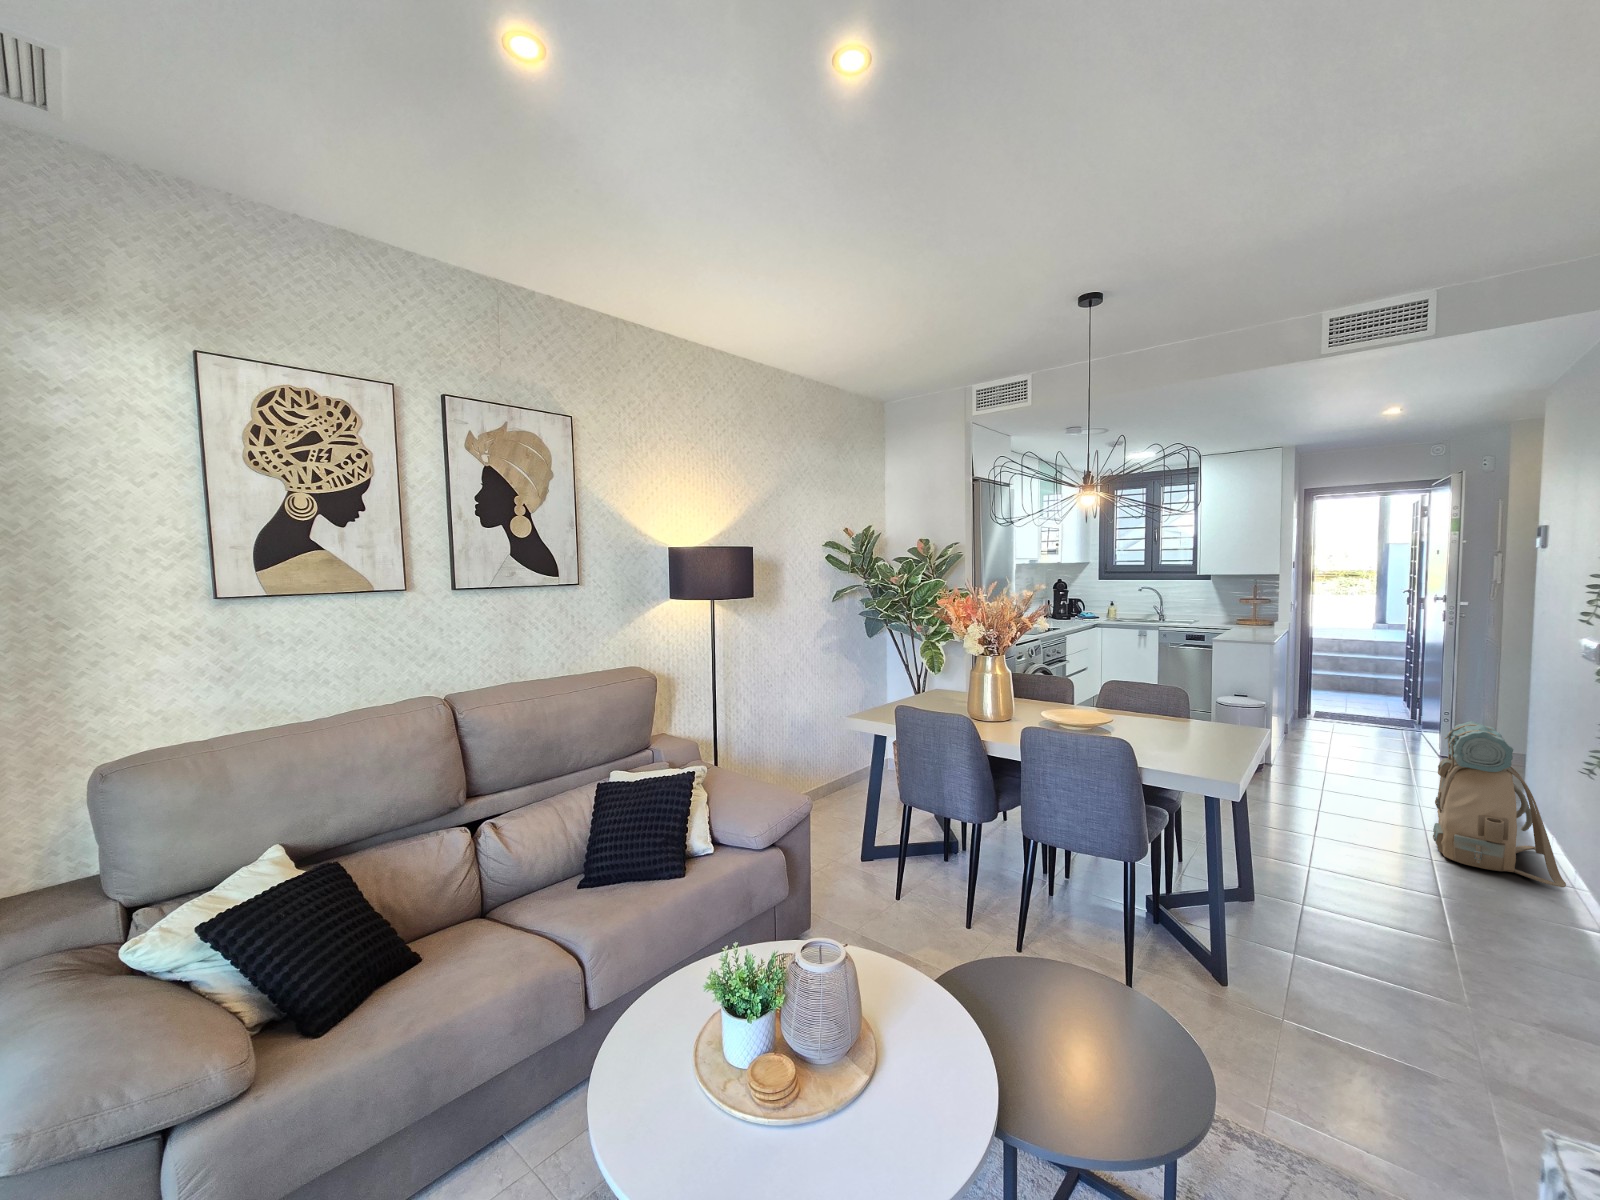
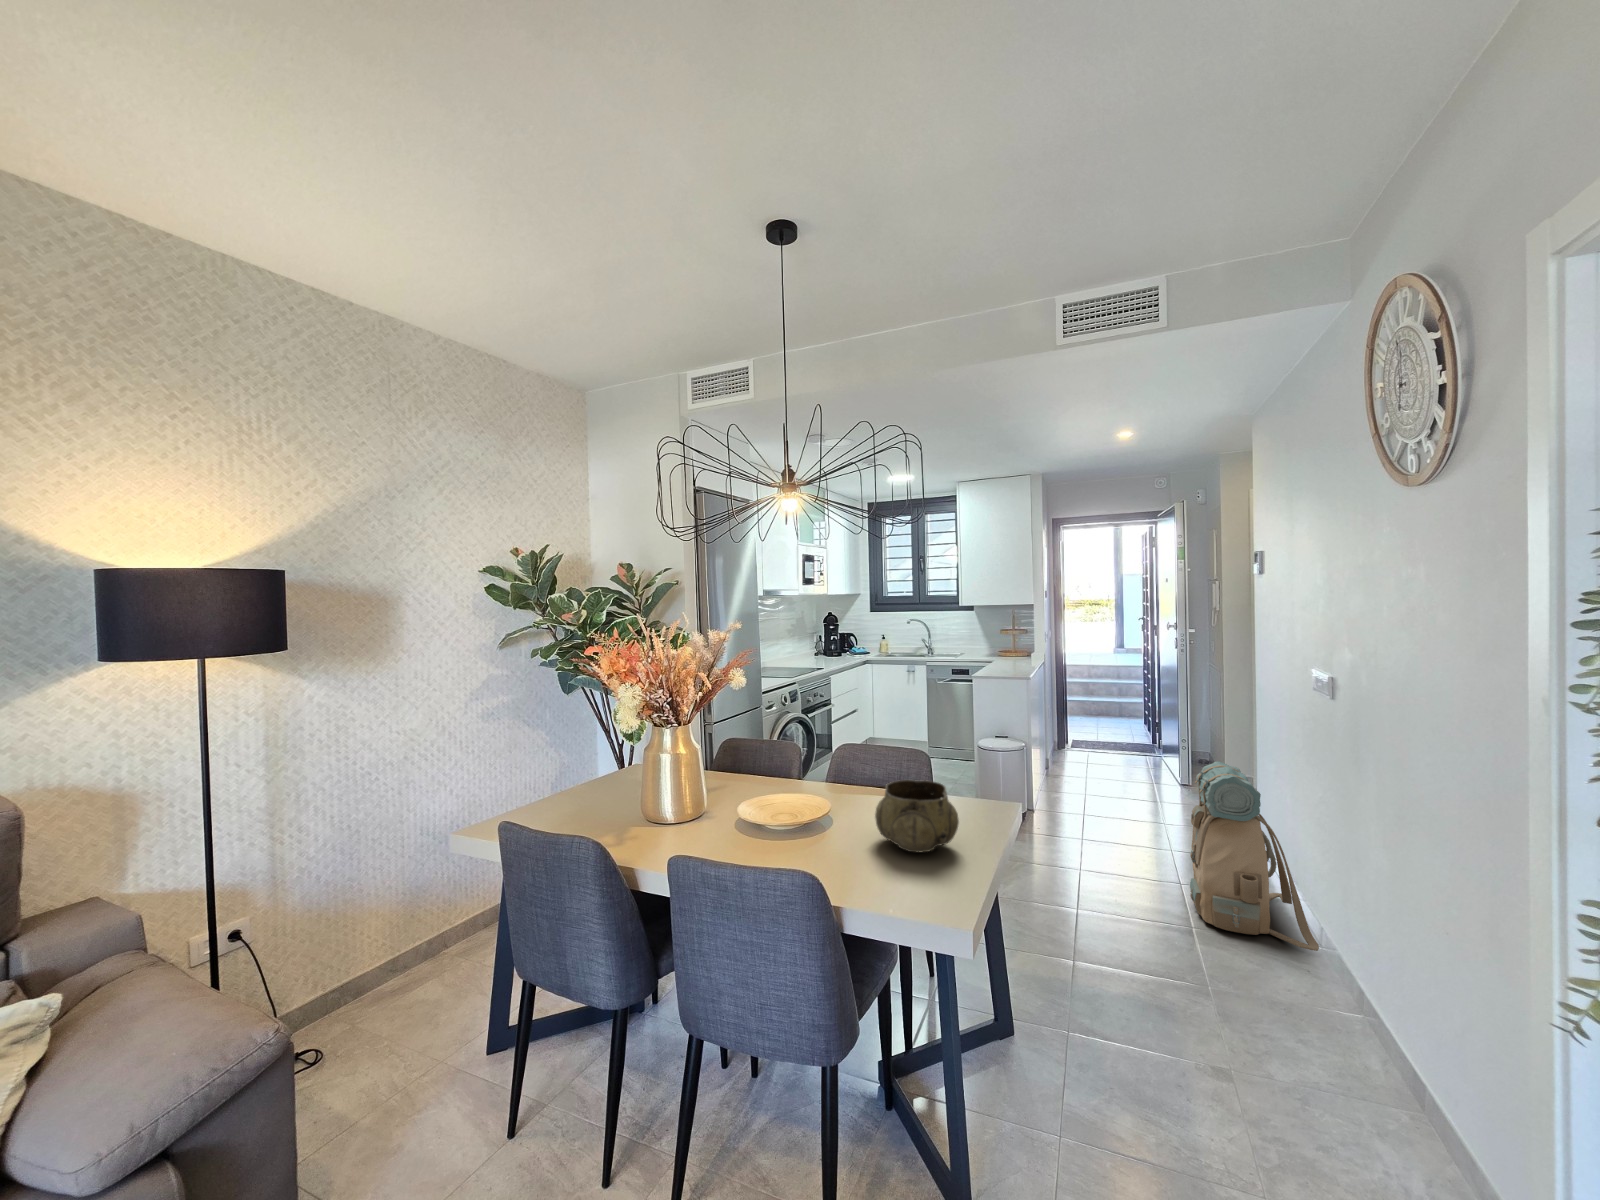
decorative bowl: none [1155,698,1221,744] -> present [875,780,959,852]

